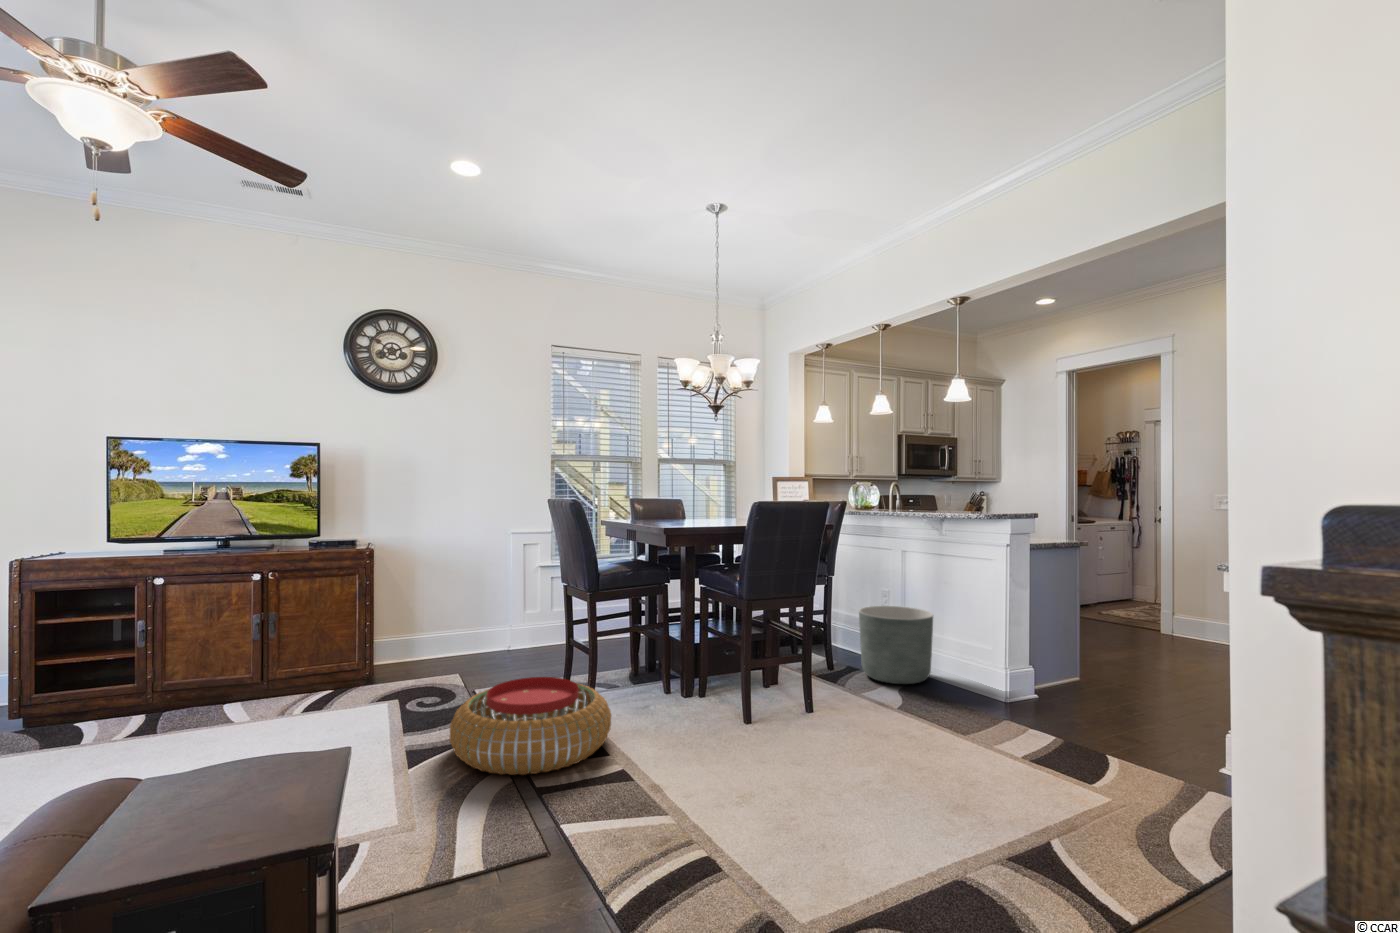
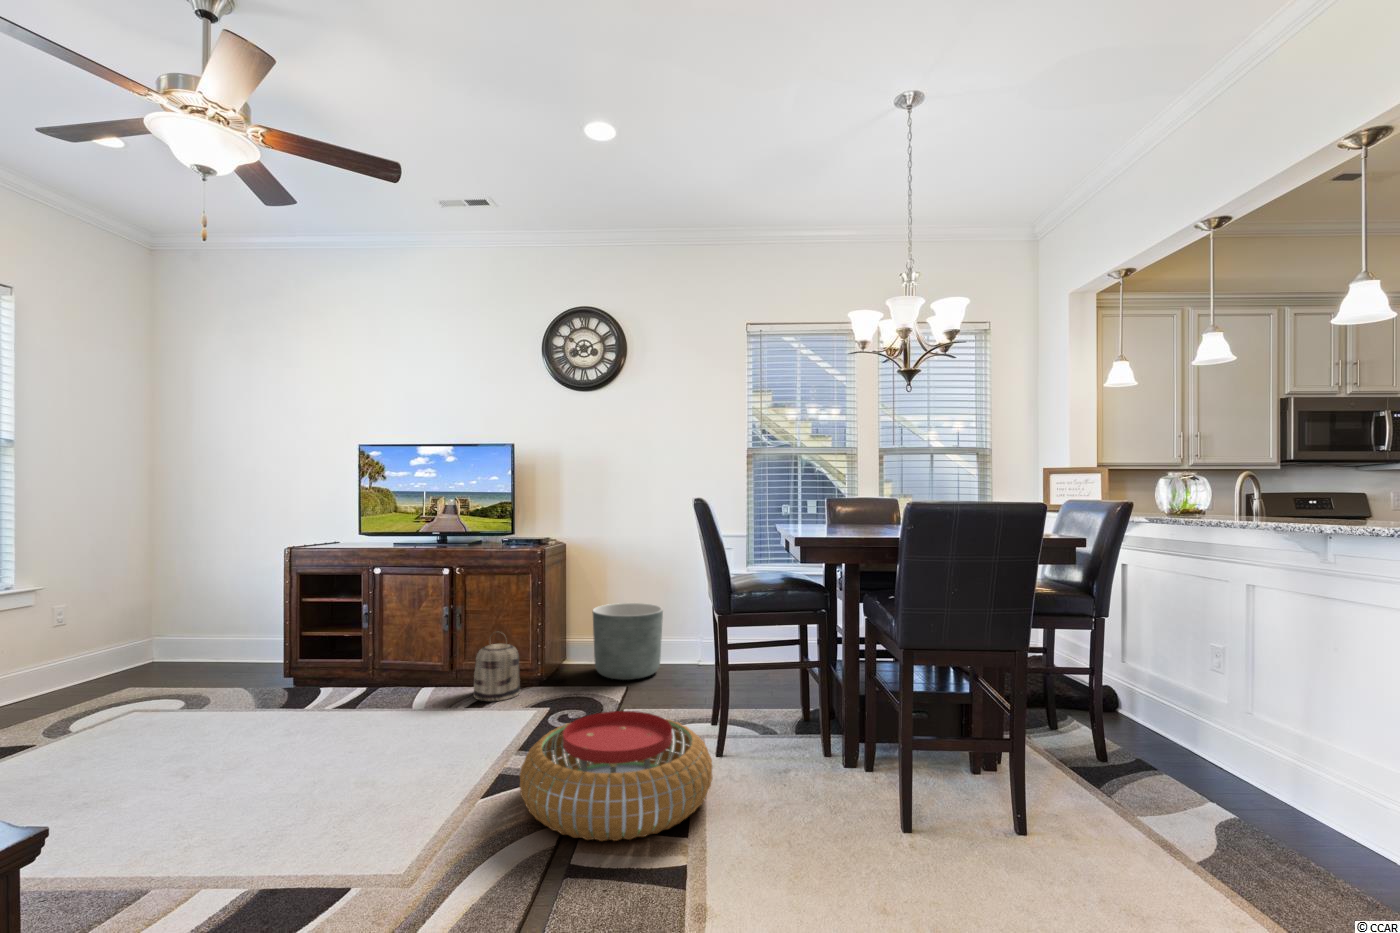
planter: present [859,606,933,684] -> present [593,603,663,680]
basket: none [298,634,351,705] -> present [473,633,521,701]

